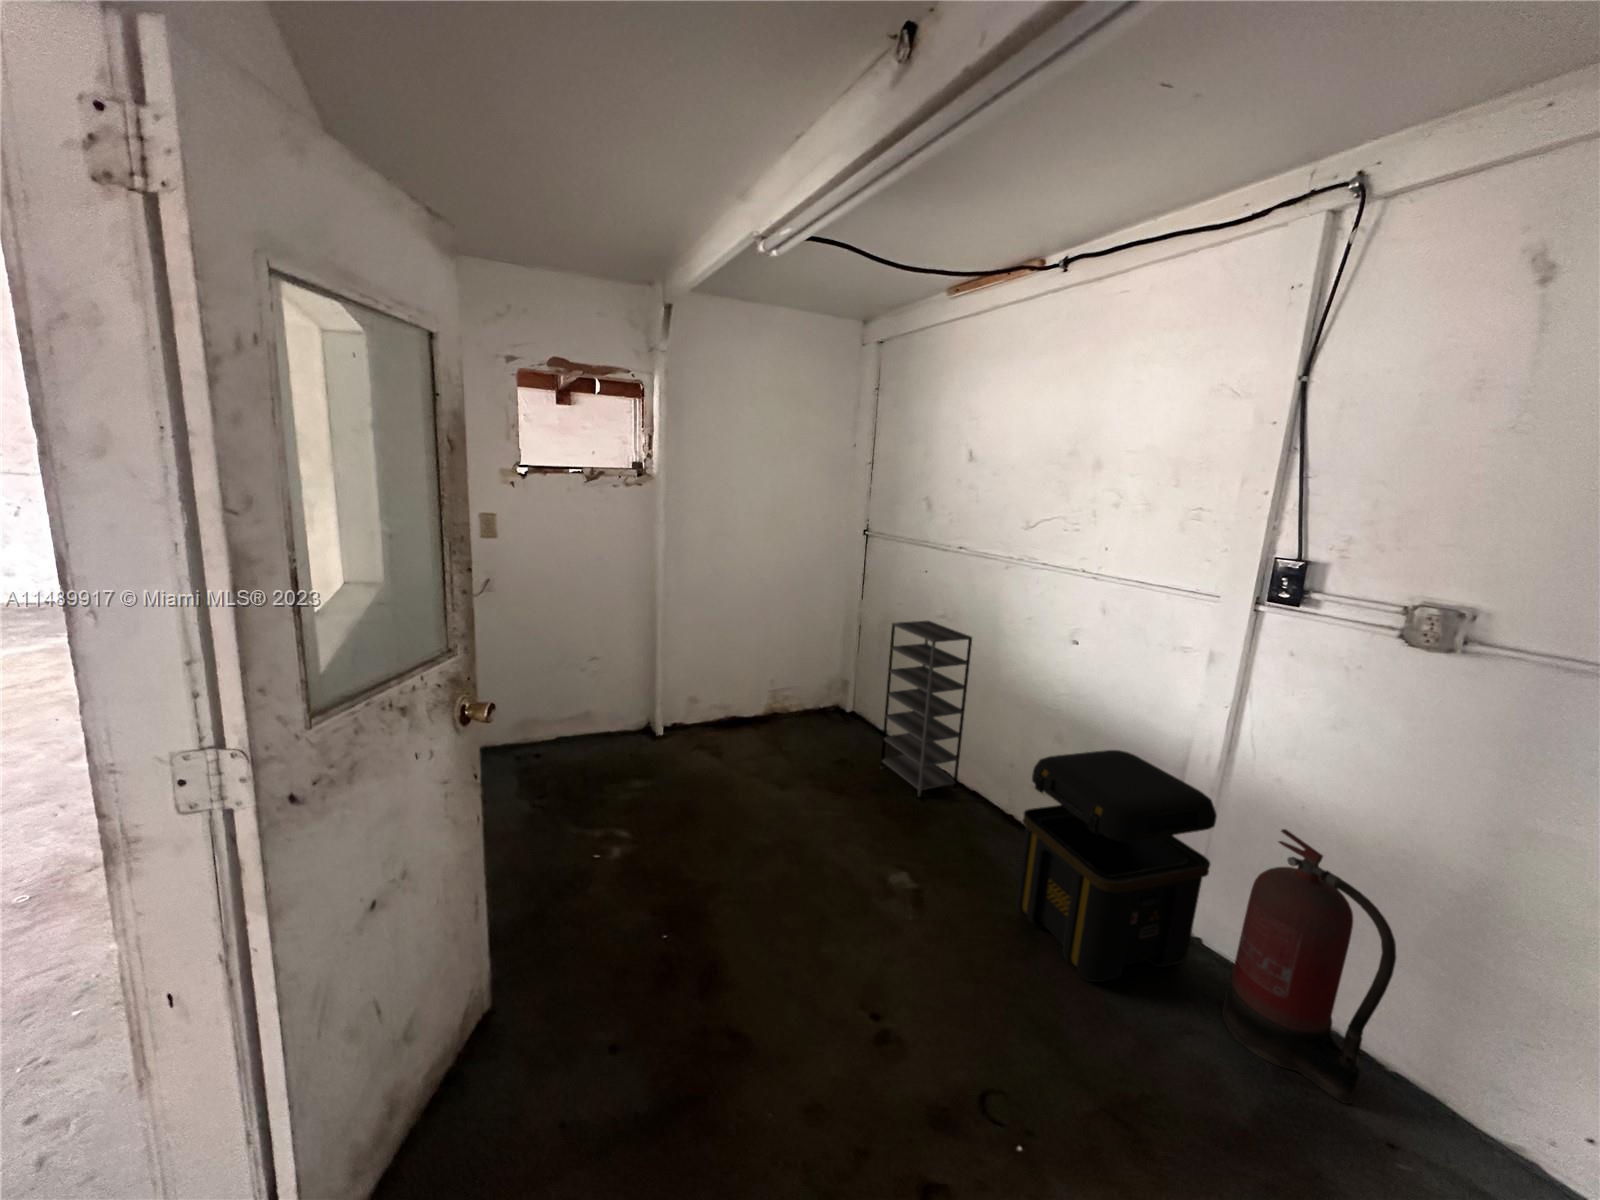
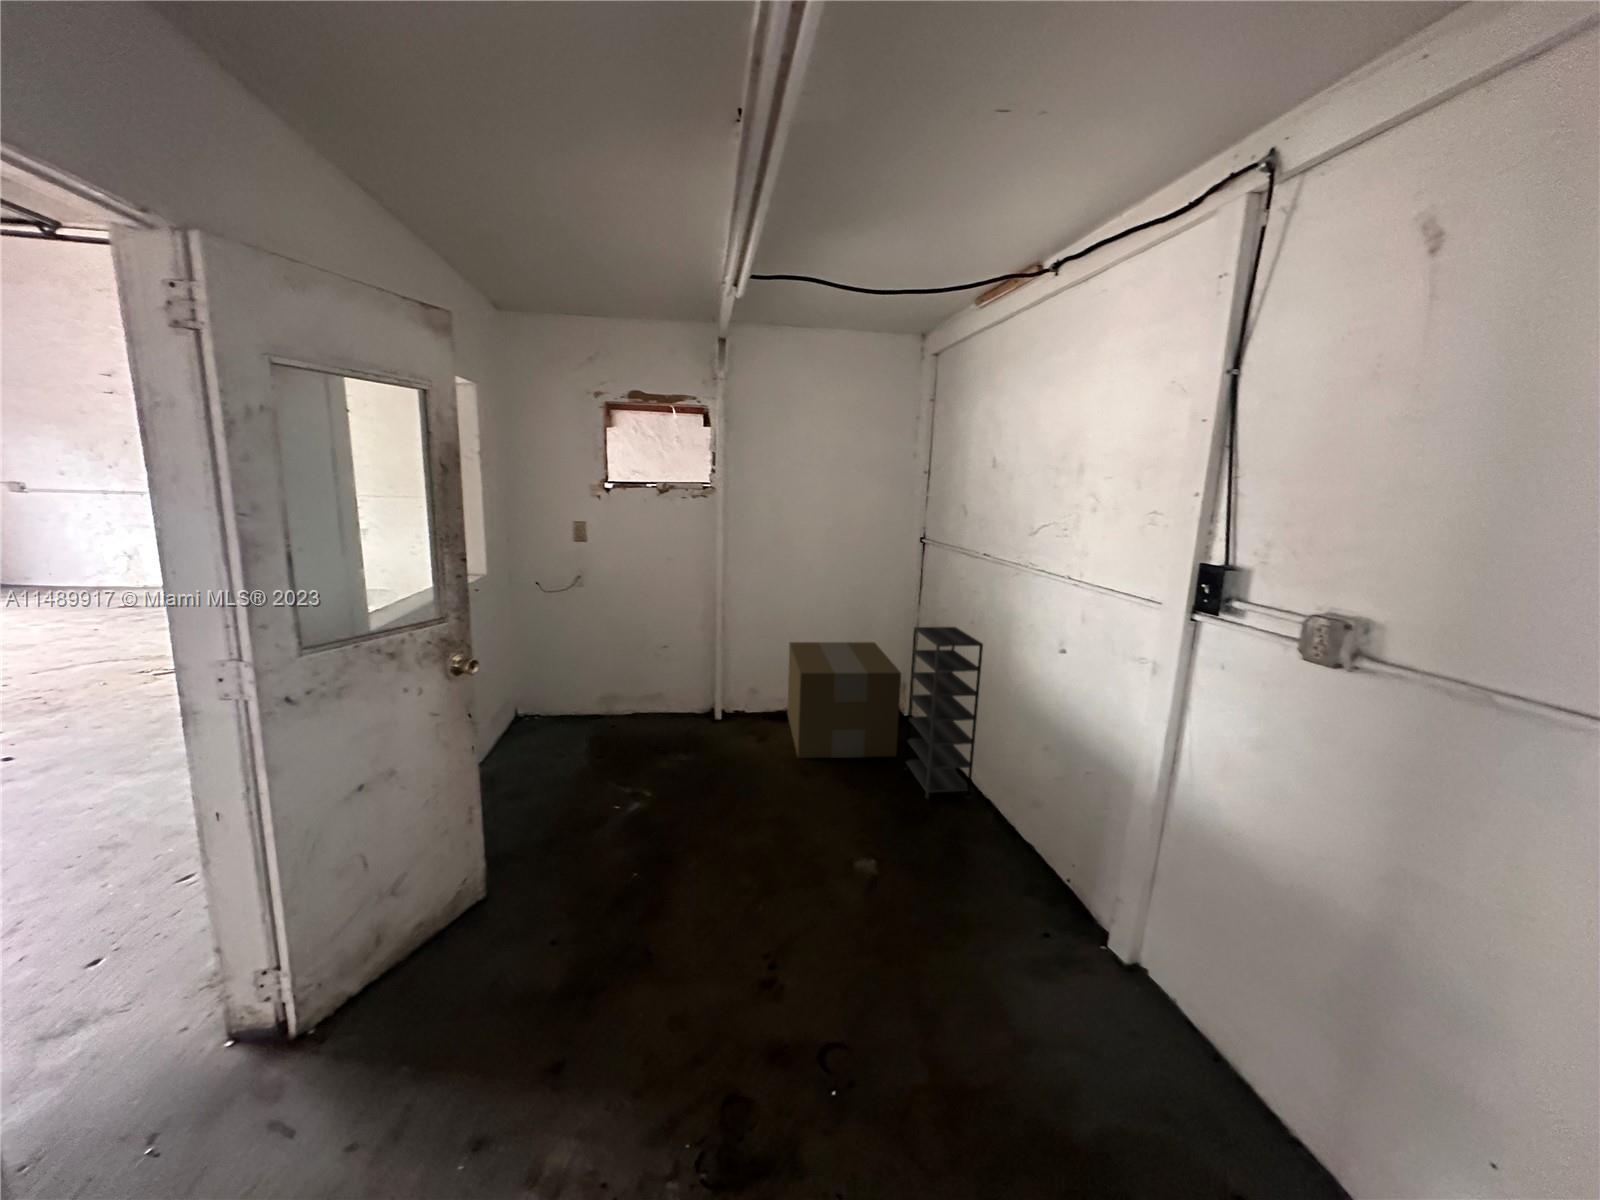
cardboard box: none [732,639,872,770] -> present [787,642,901,758]
toolbox: present [1016,750,1217,982] -> none [959,759,1139,988]
fire extinguisher: present [1222,829,1396,1104] -> none [1120,853,1253,1154]

